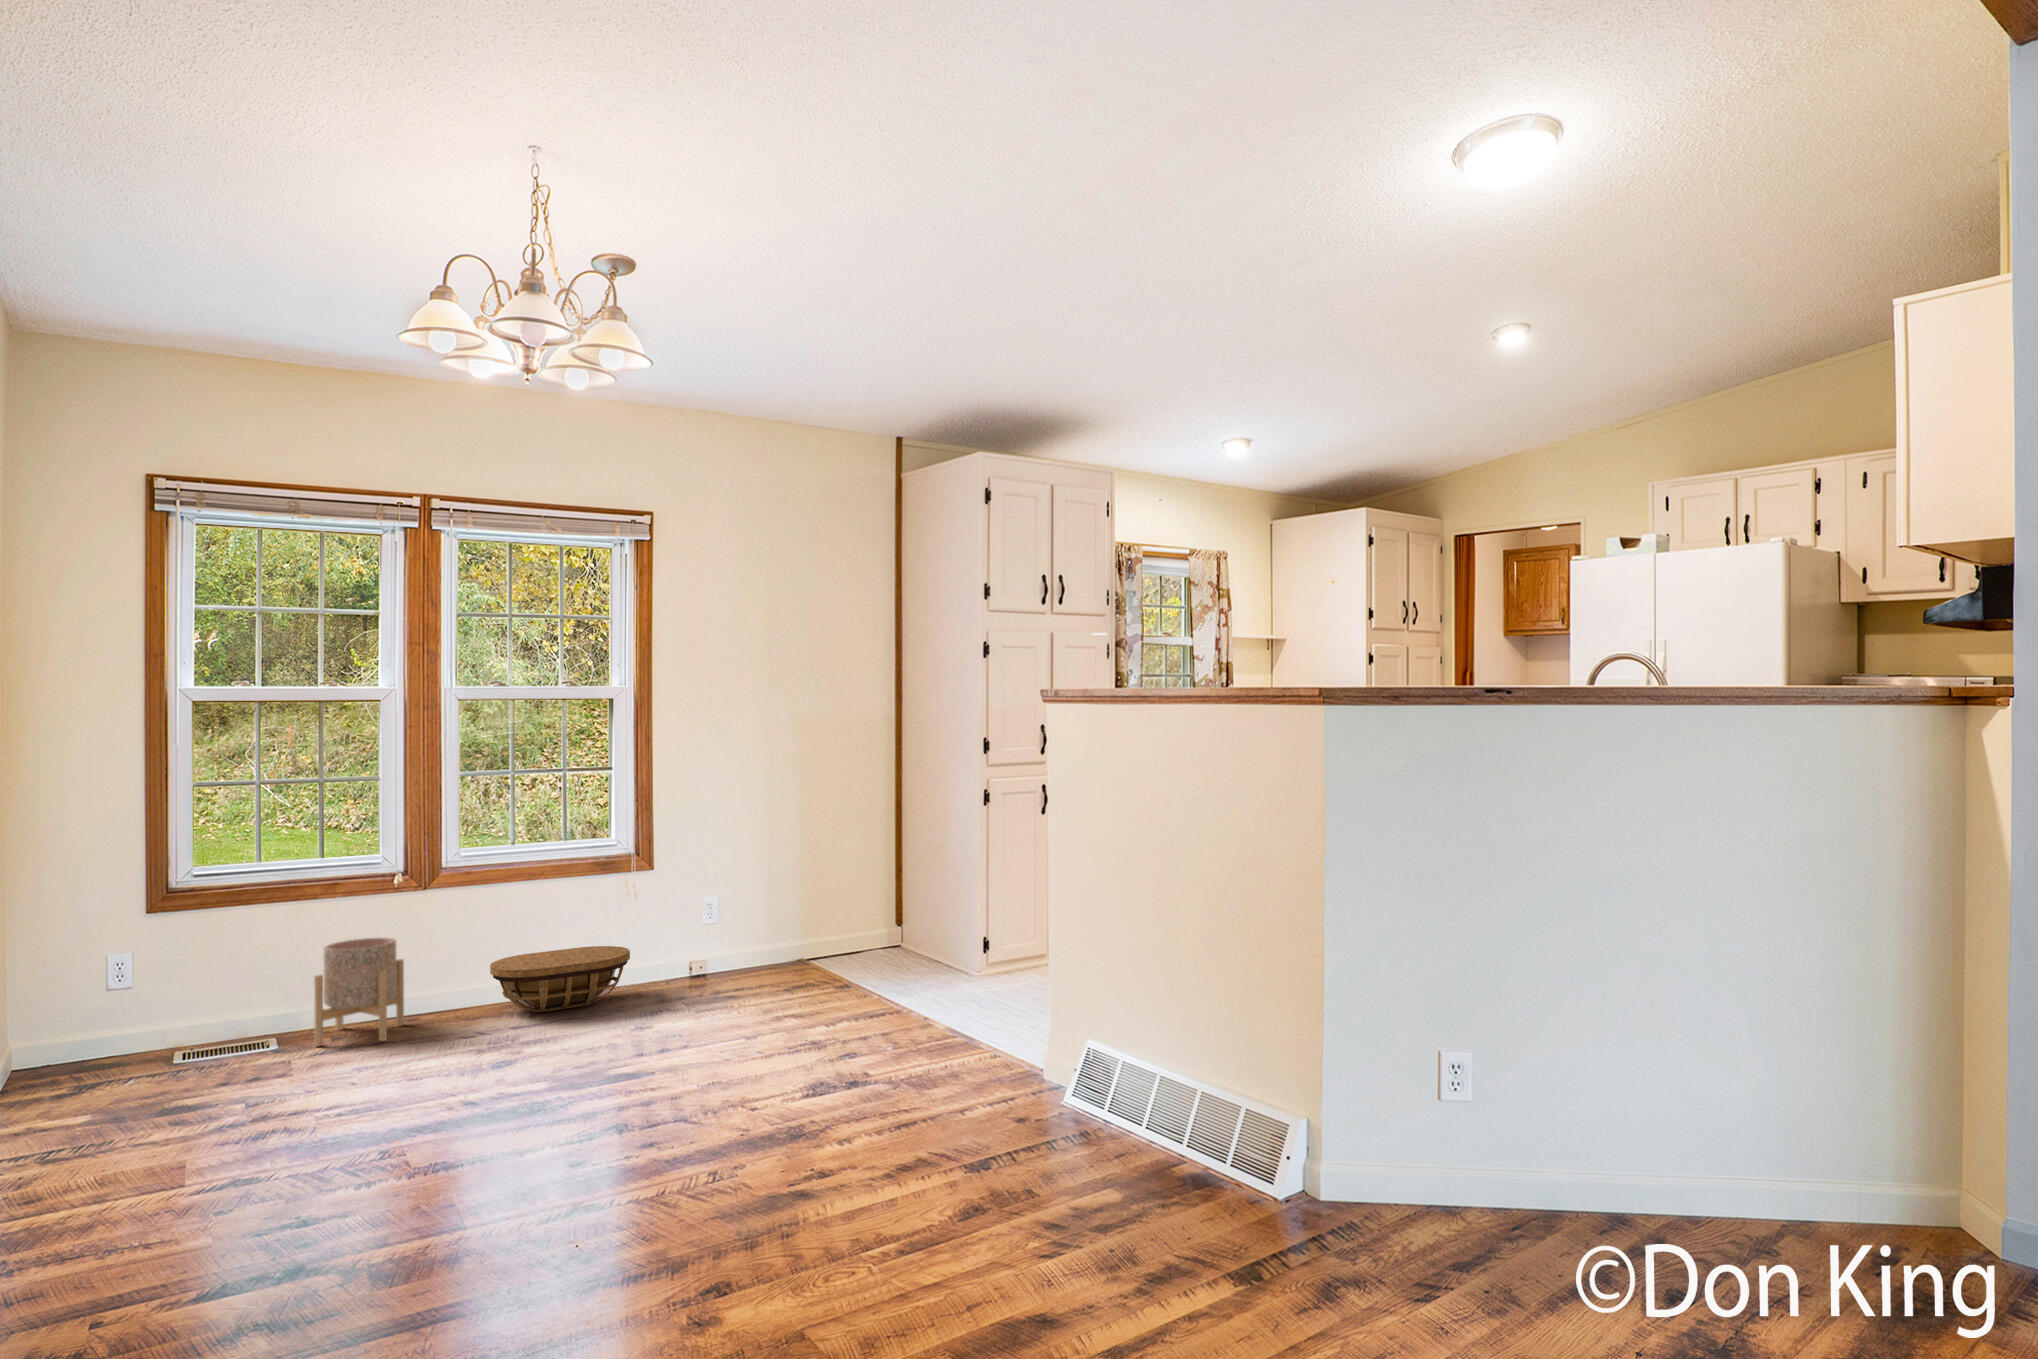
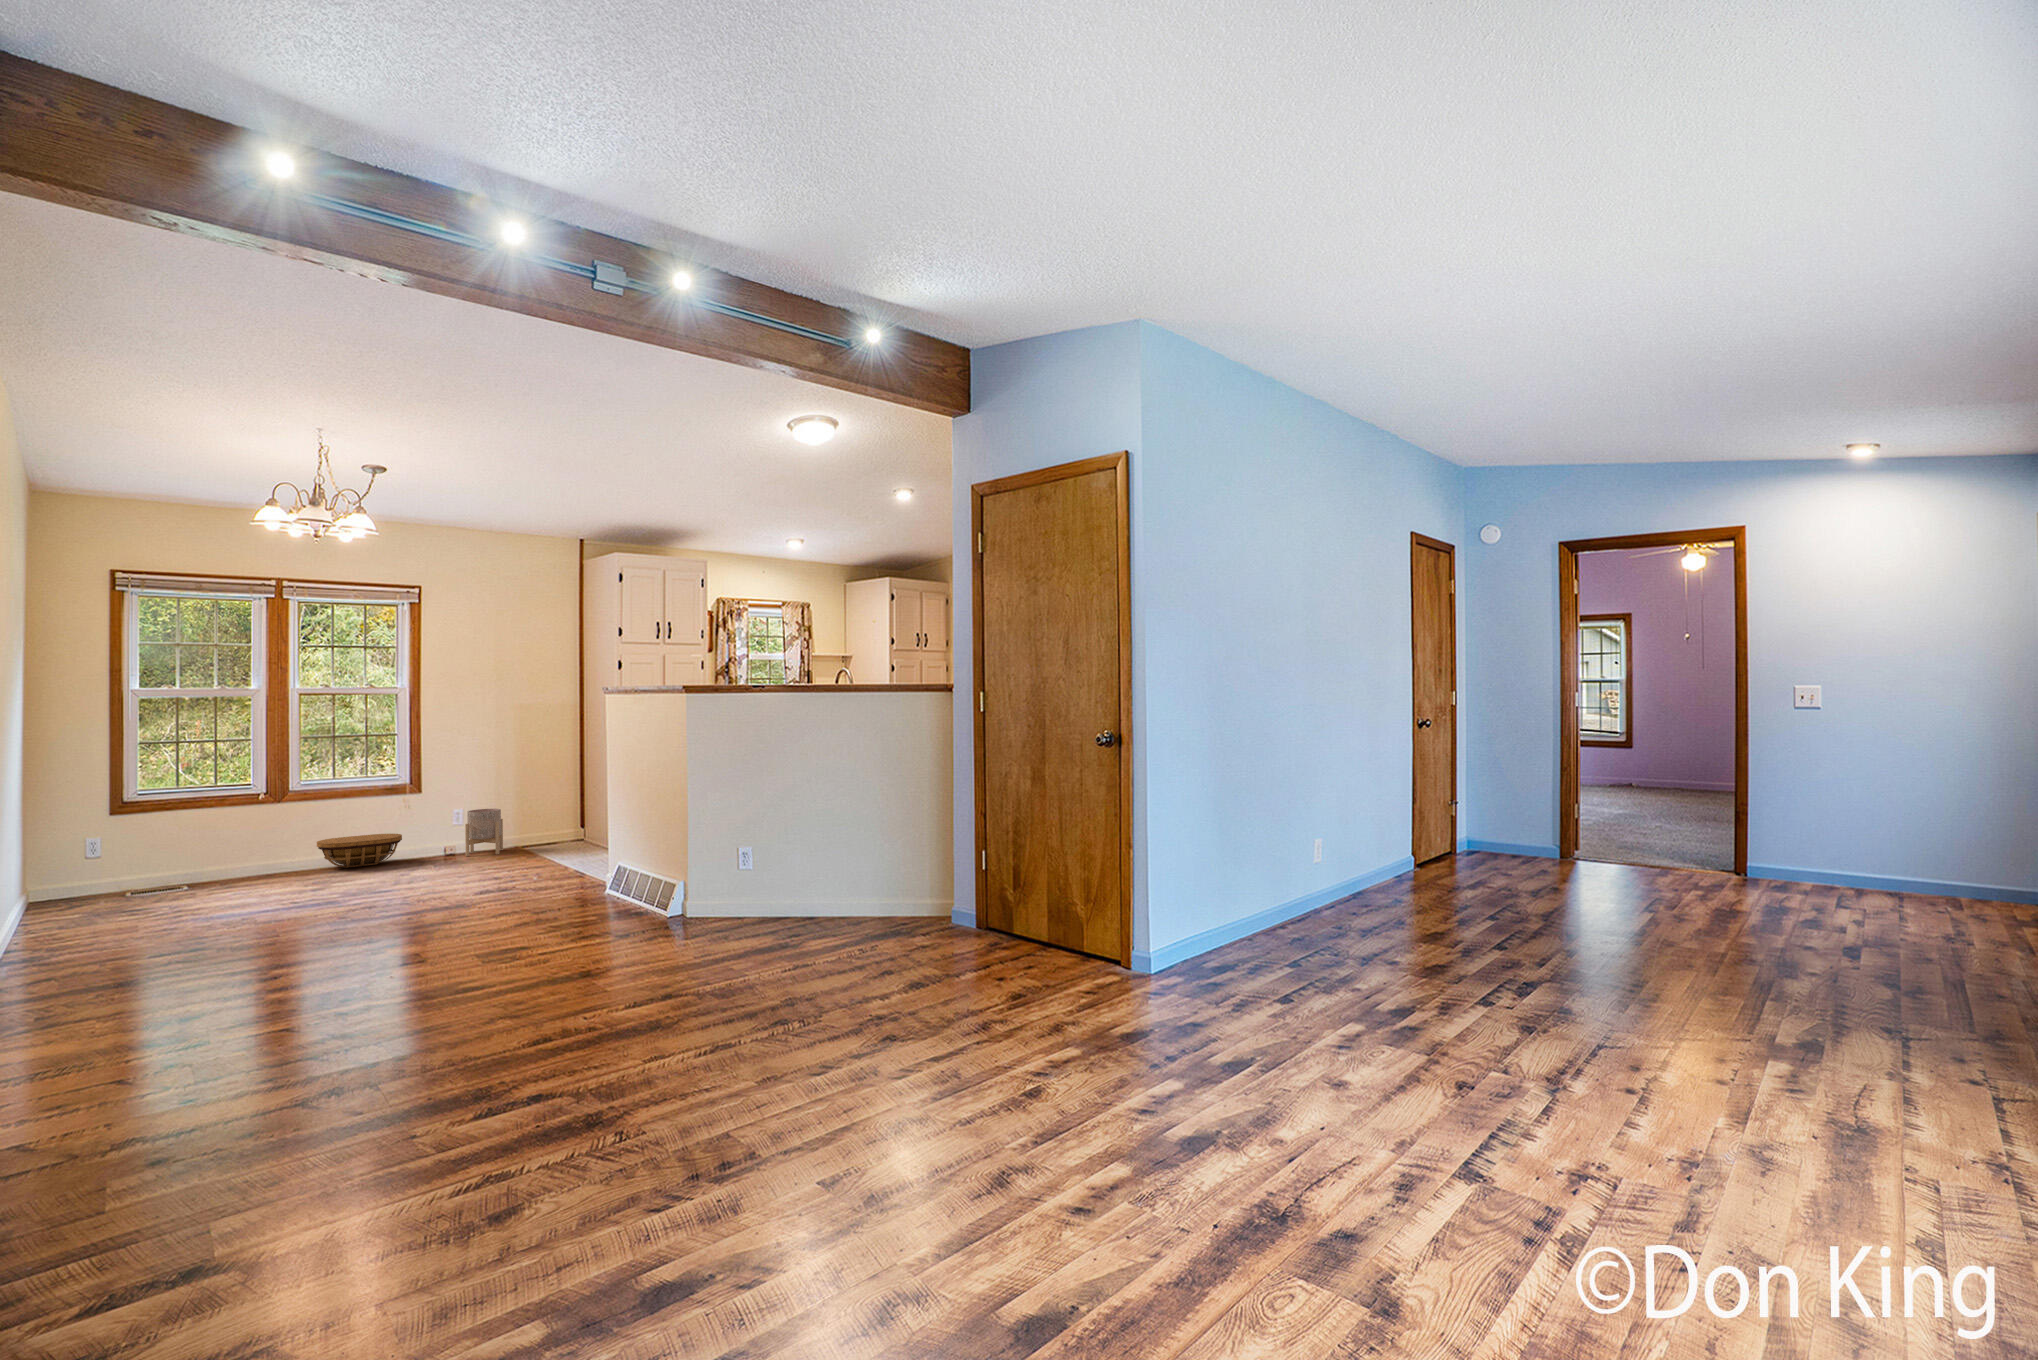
planter: present [314,938,404,1046] -> present [465,809,503,856]

